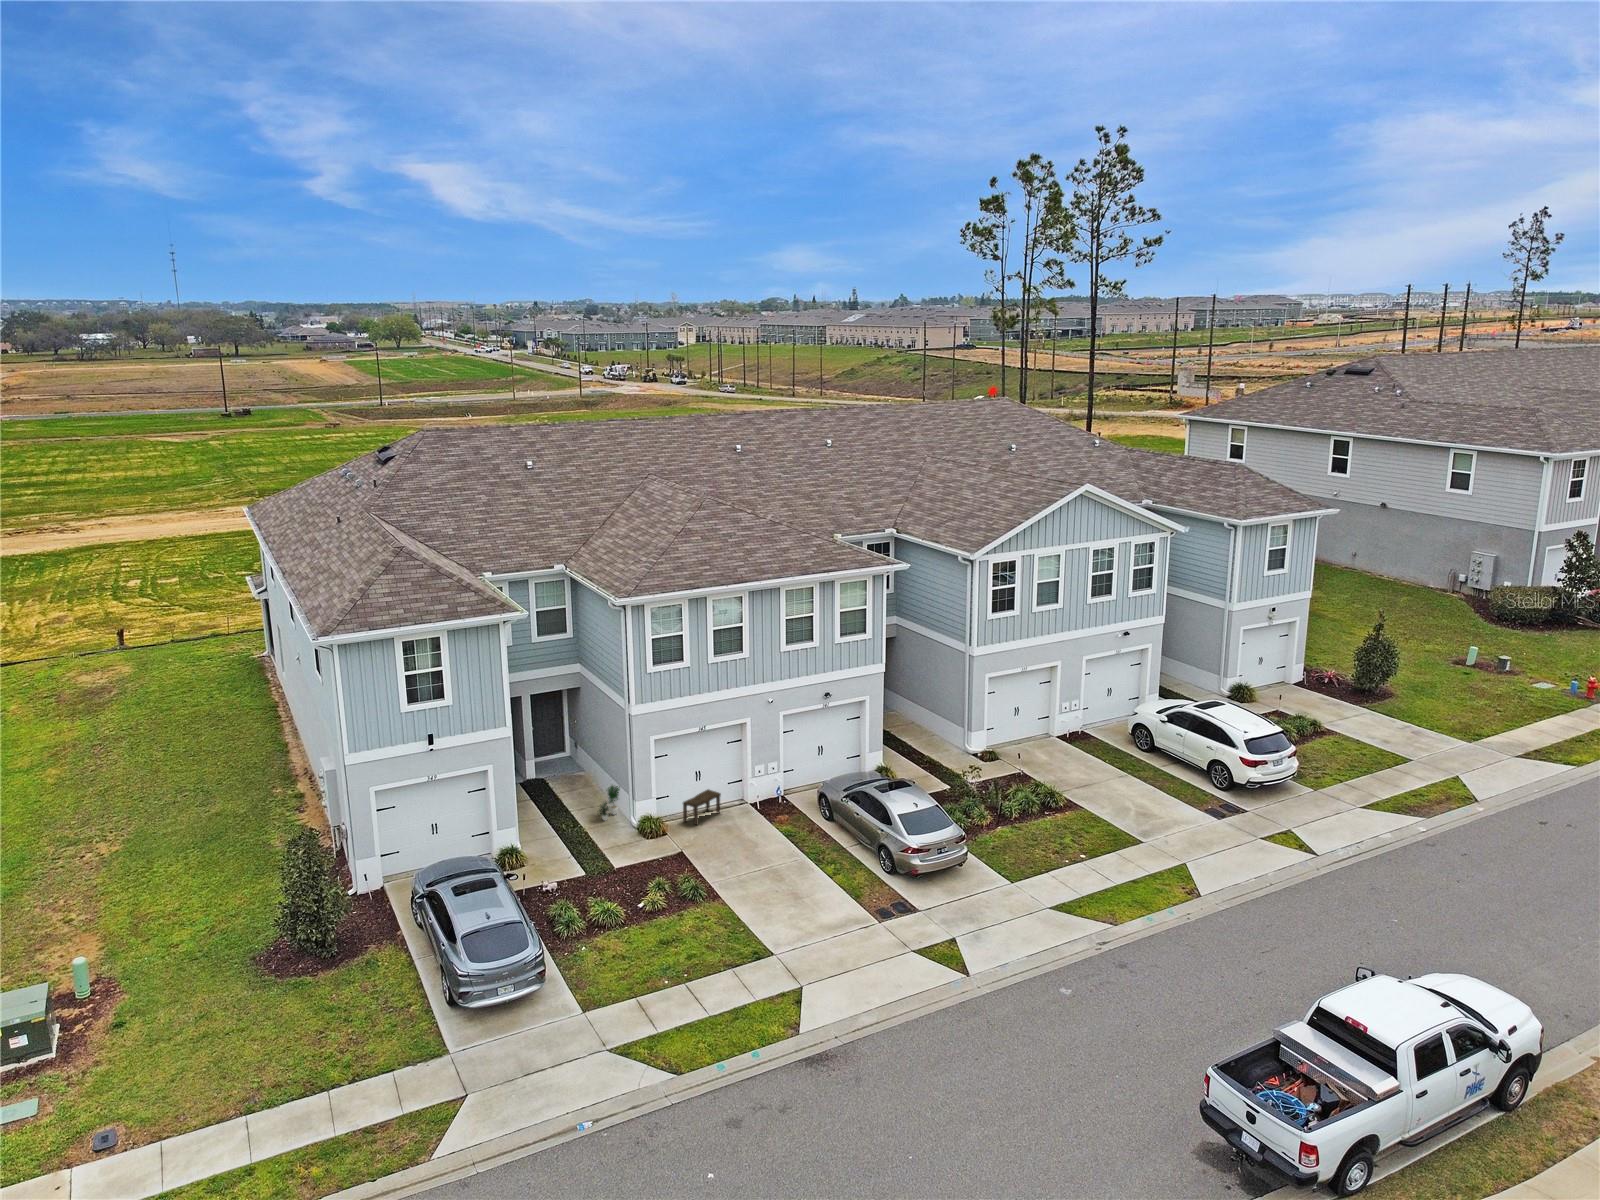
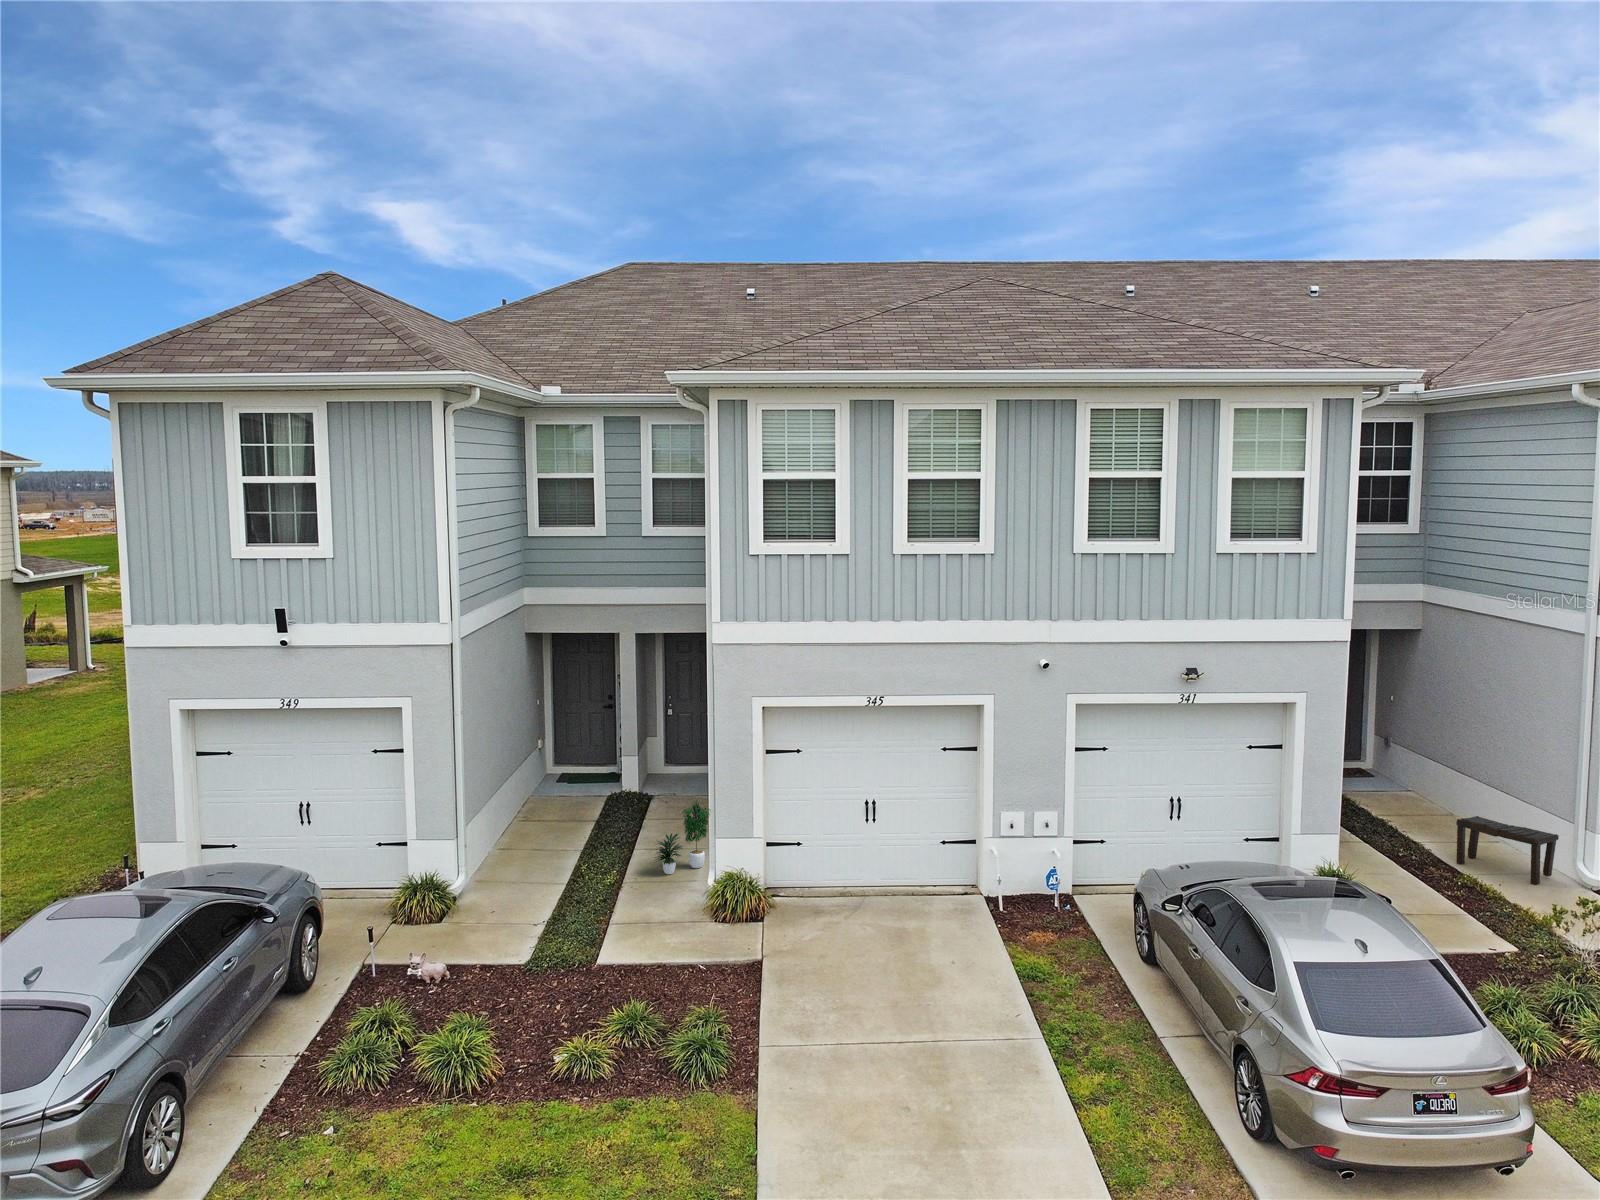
bench: present [683,789,721,825] -> present [1456,816,1559,885]

